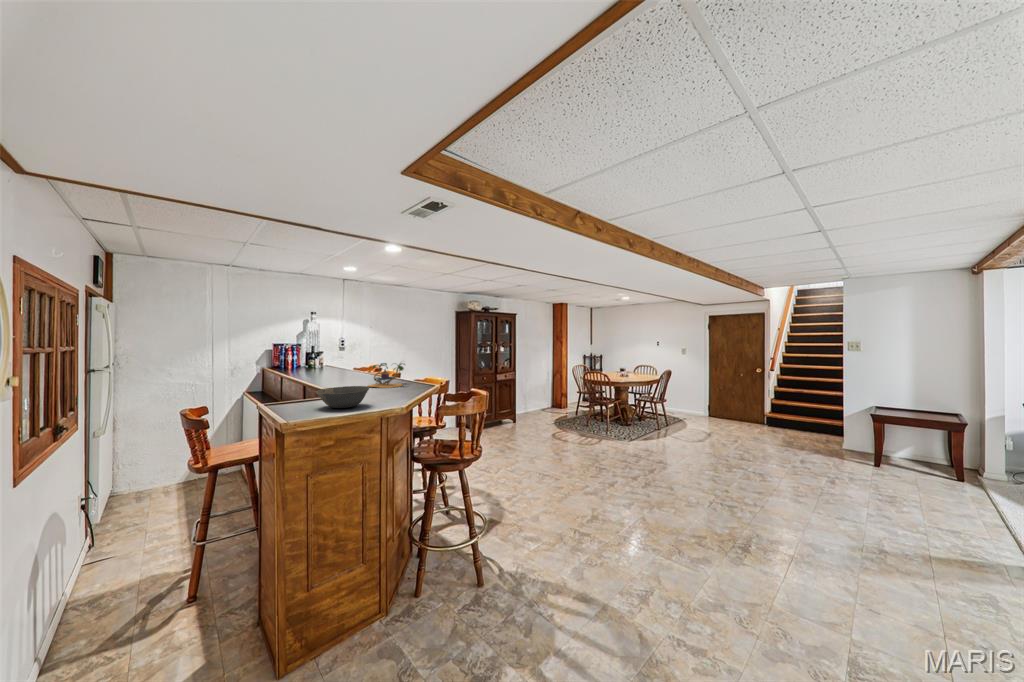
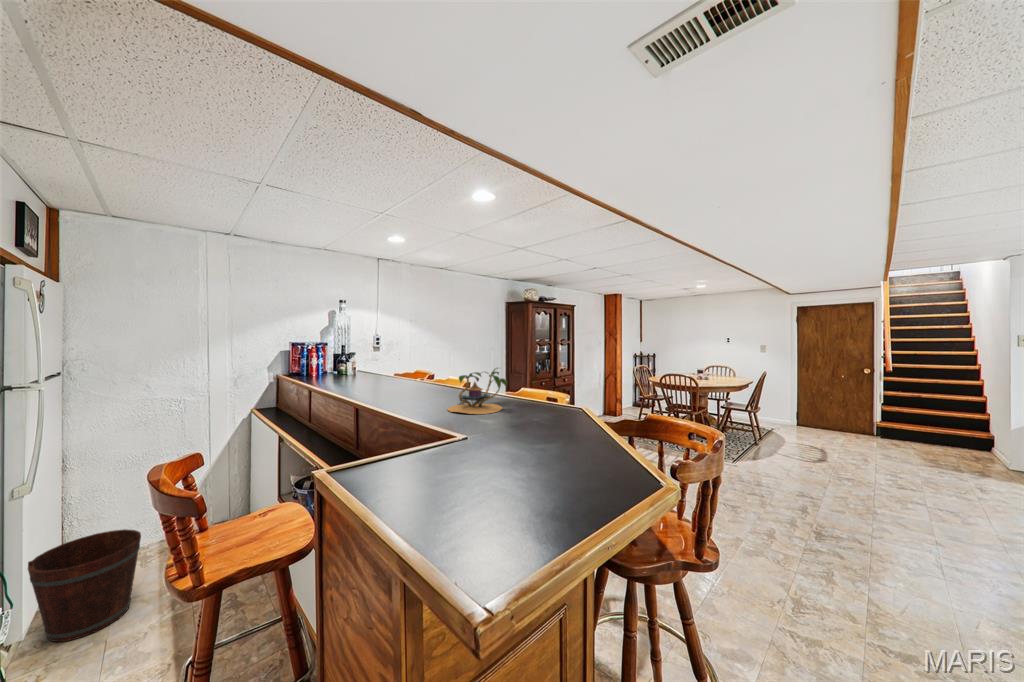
bowl: present [316,386,369,408] -> none [406,430,520,494]
bucket: none [102,468,170,532] -> present [28,529,141,642]

